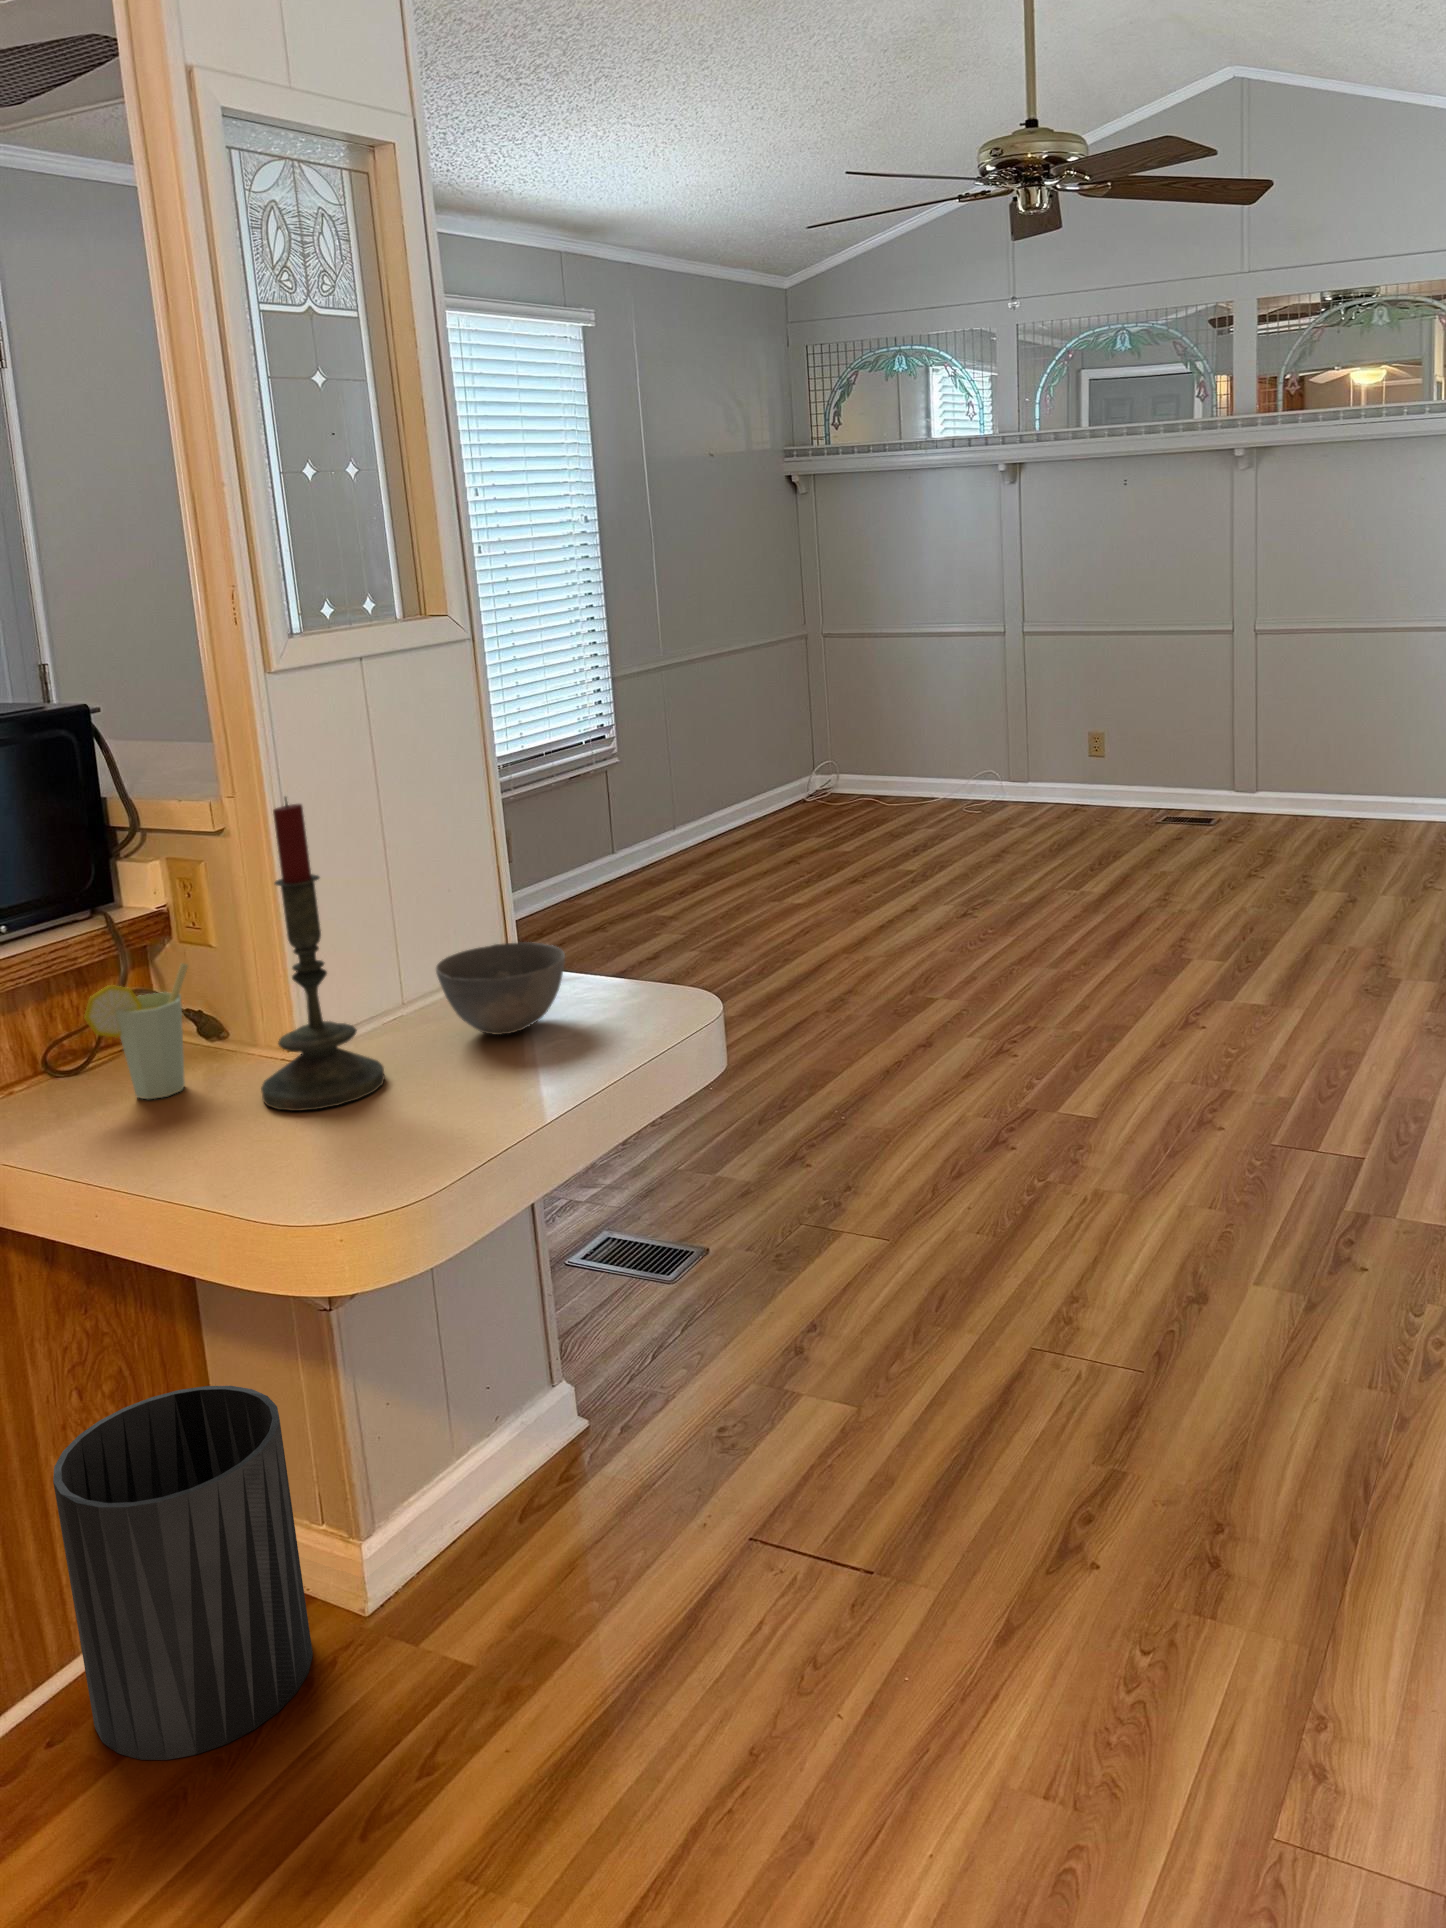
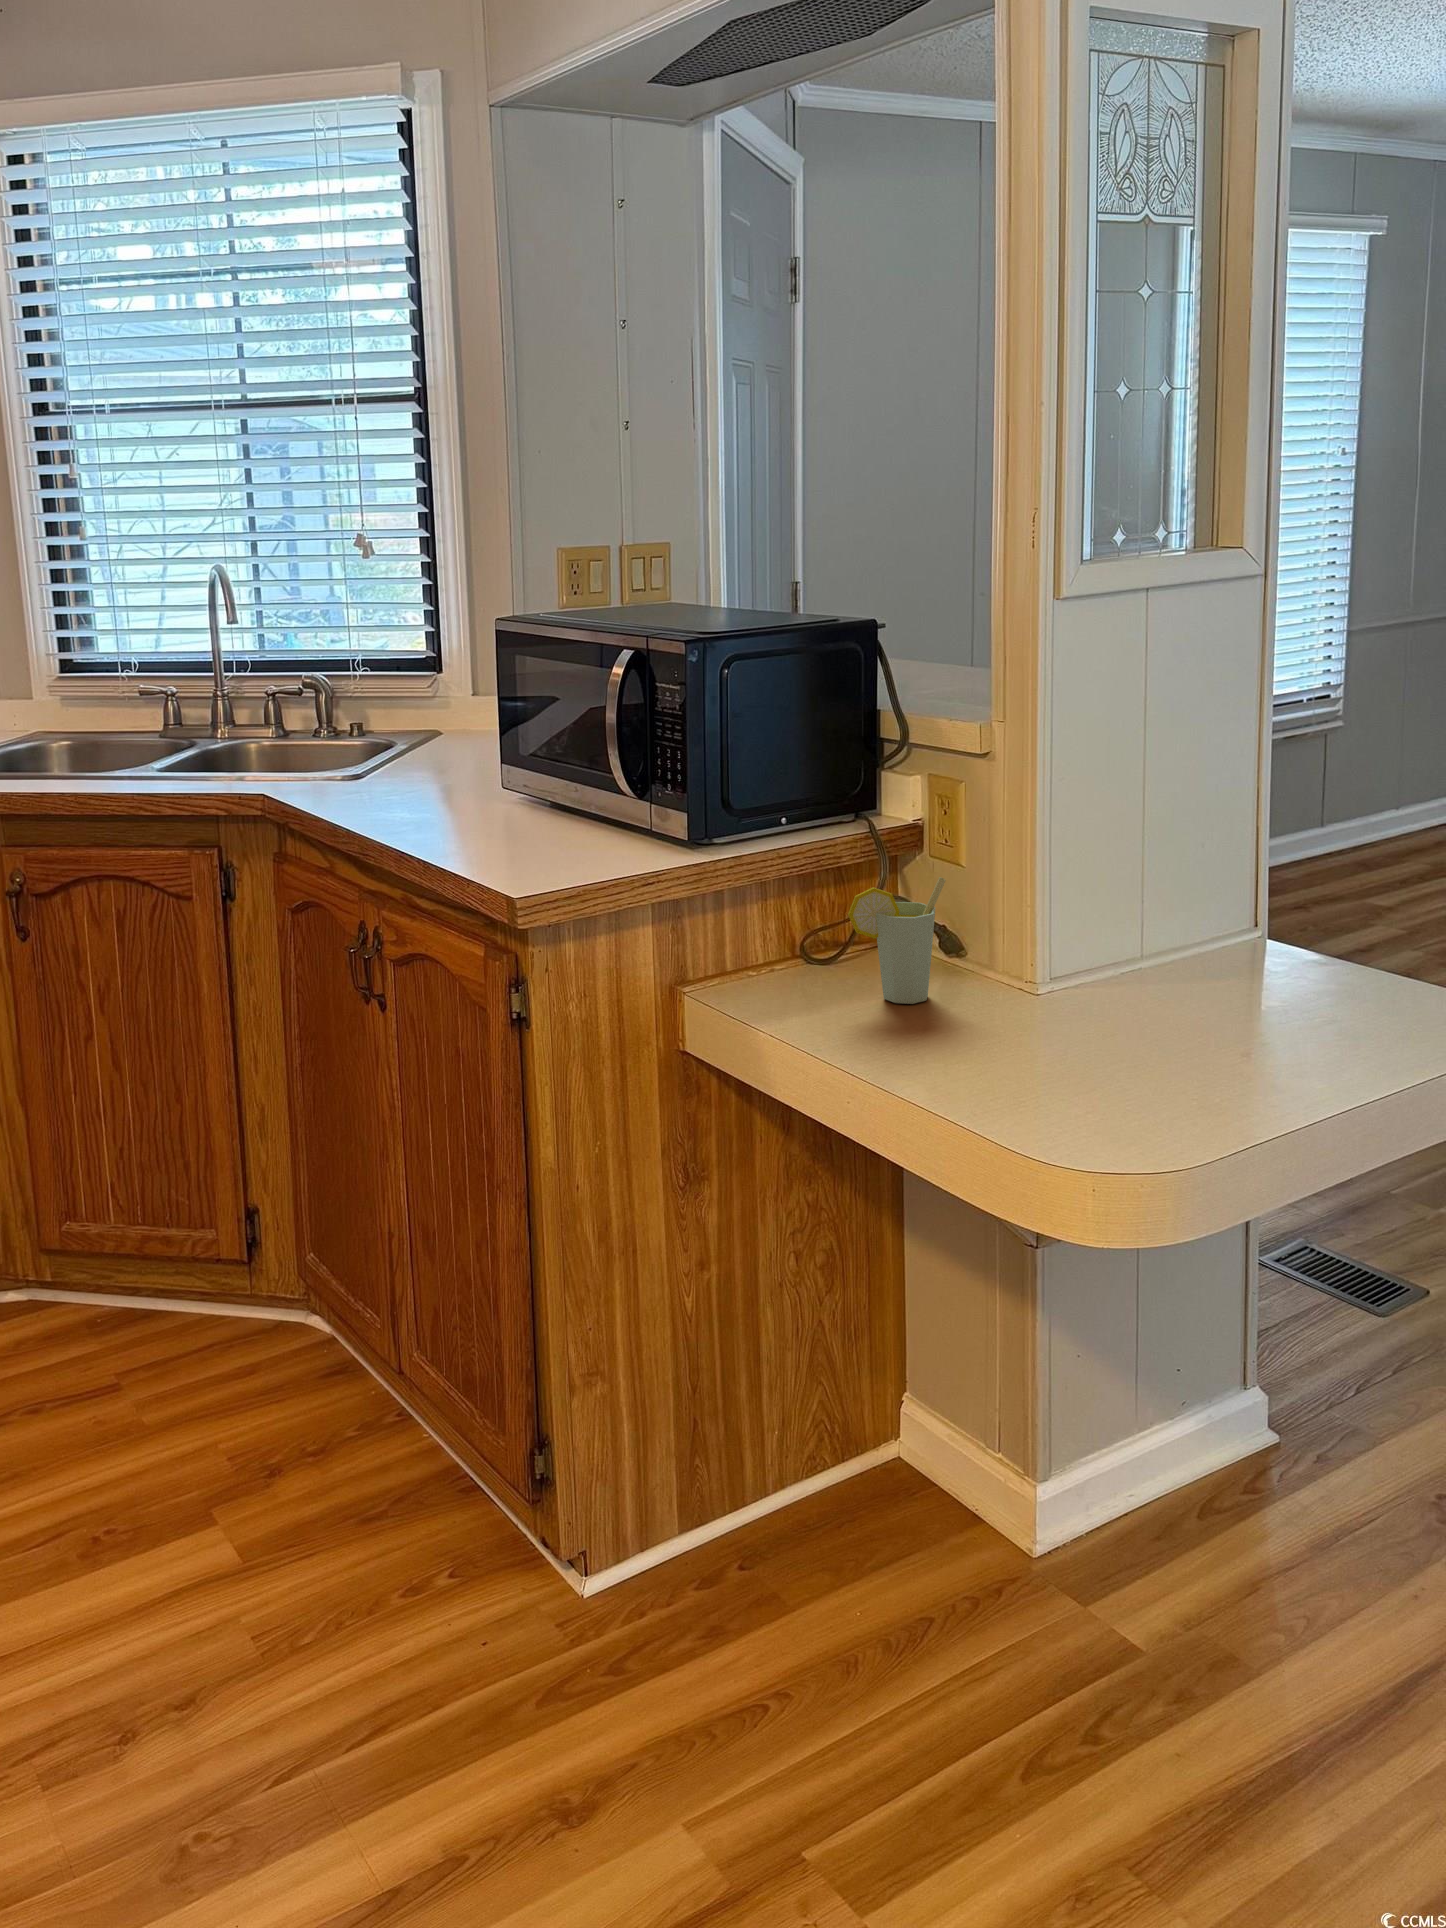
candle: present [261,797,385,1111] -> none [1005,725,1130,1048]
bowl: present [436,942,565,1035] -> none [1193,909,1343,1008]
trash can: present [53,1386,313,1760] -> none [772,1282,978,1631]

